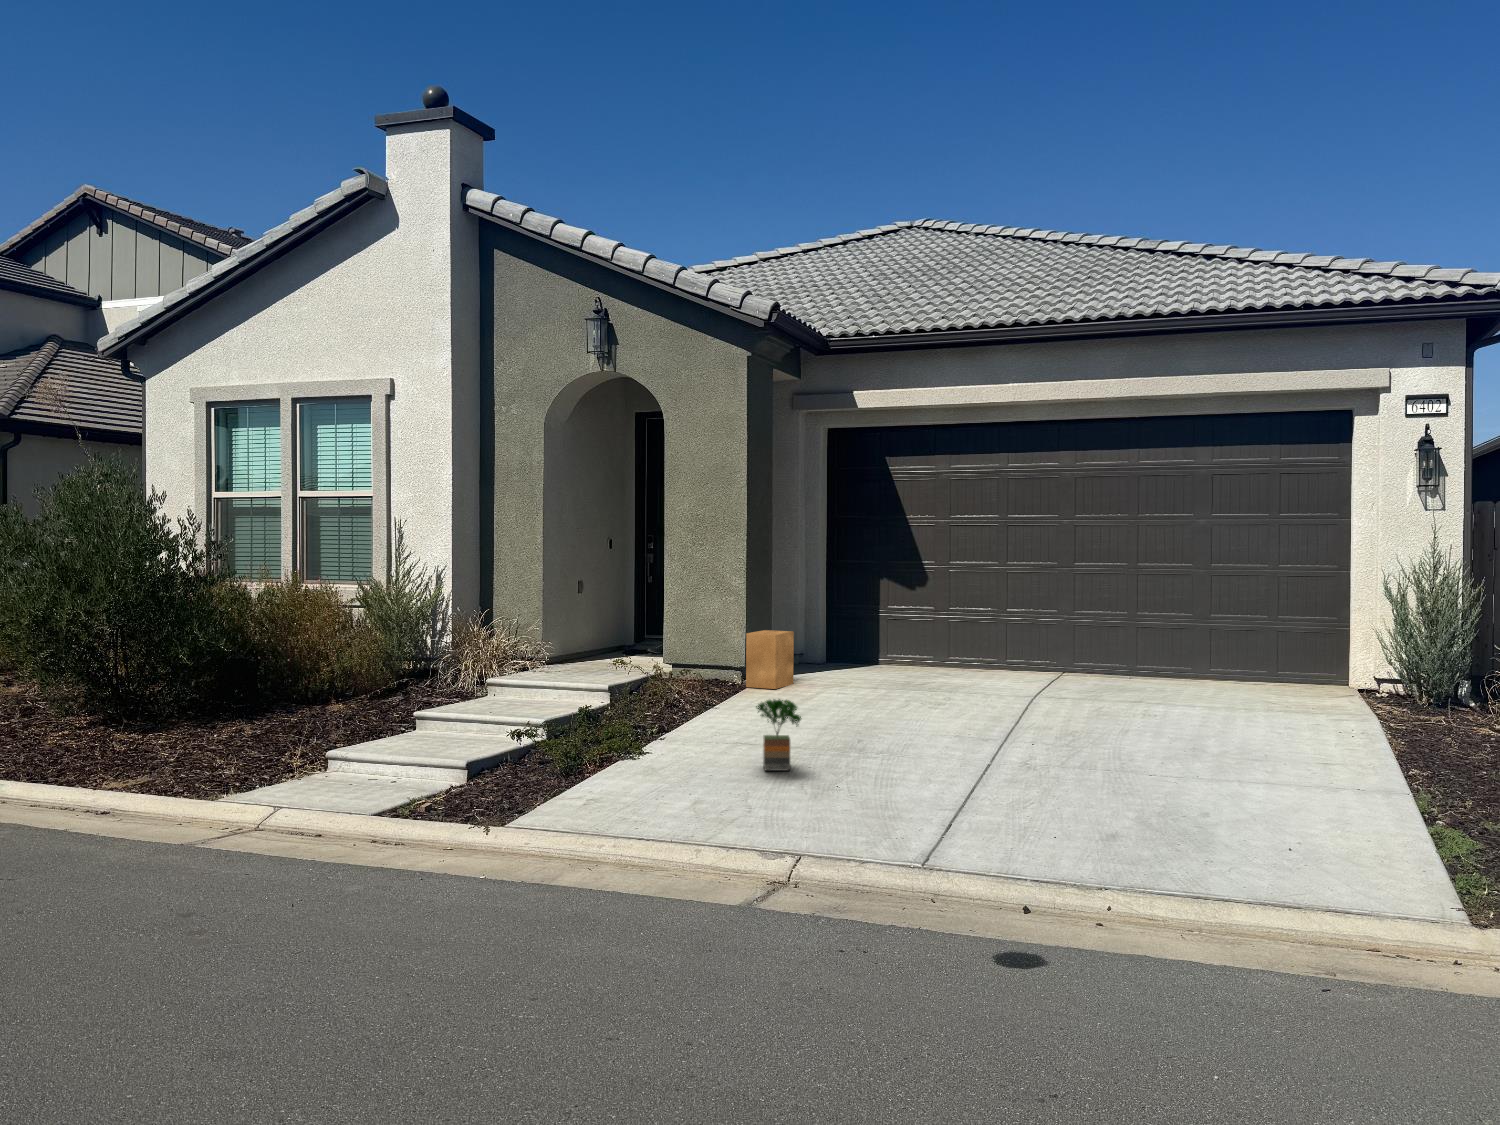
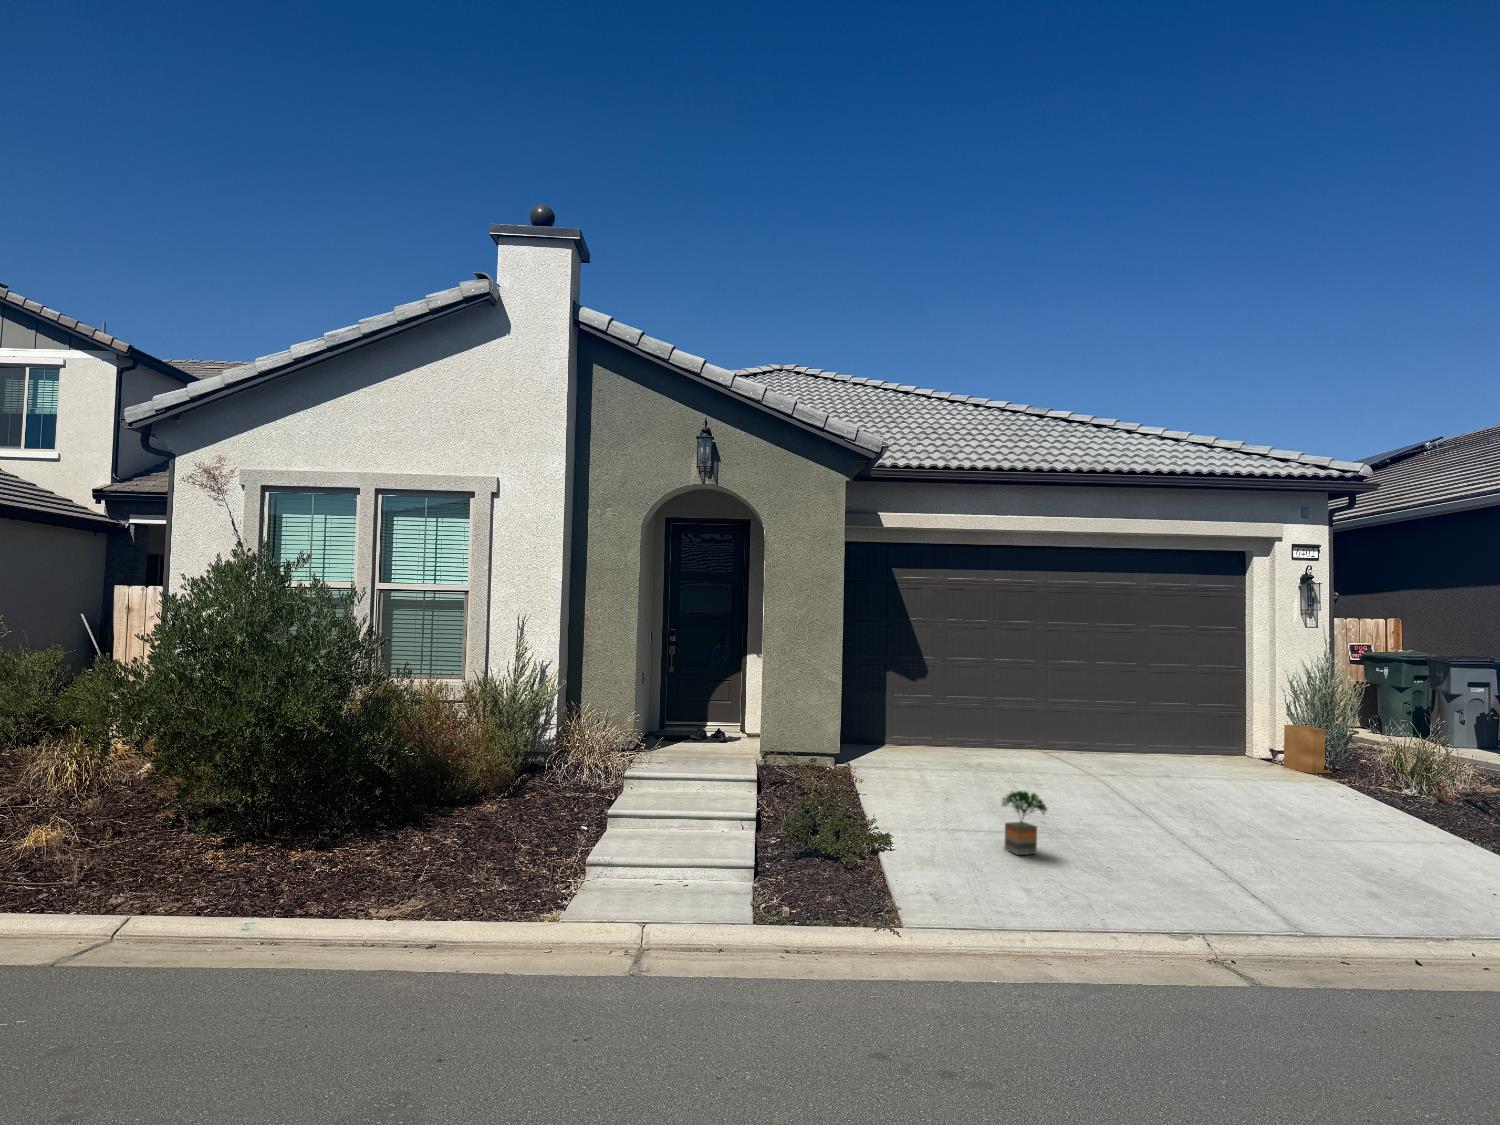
cardboard box: present [746,630,794,689] -> present [1284,725,1332,773]

